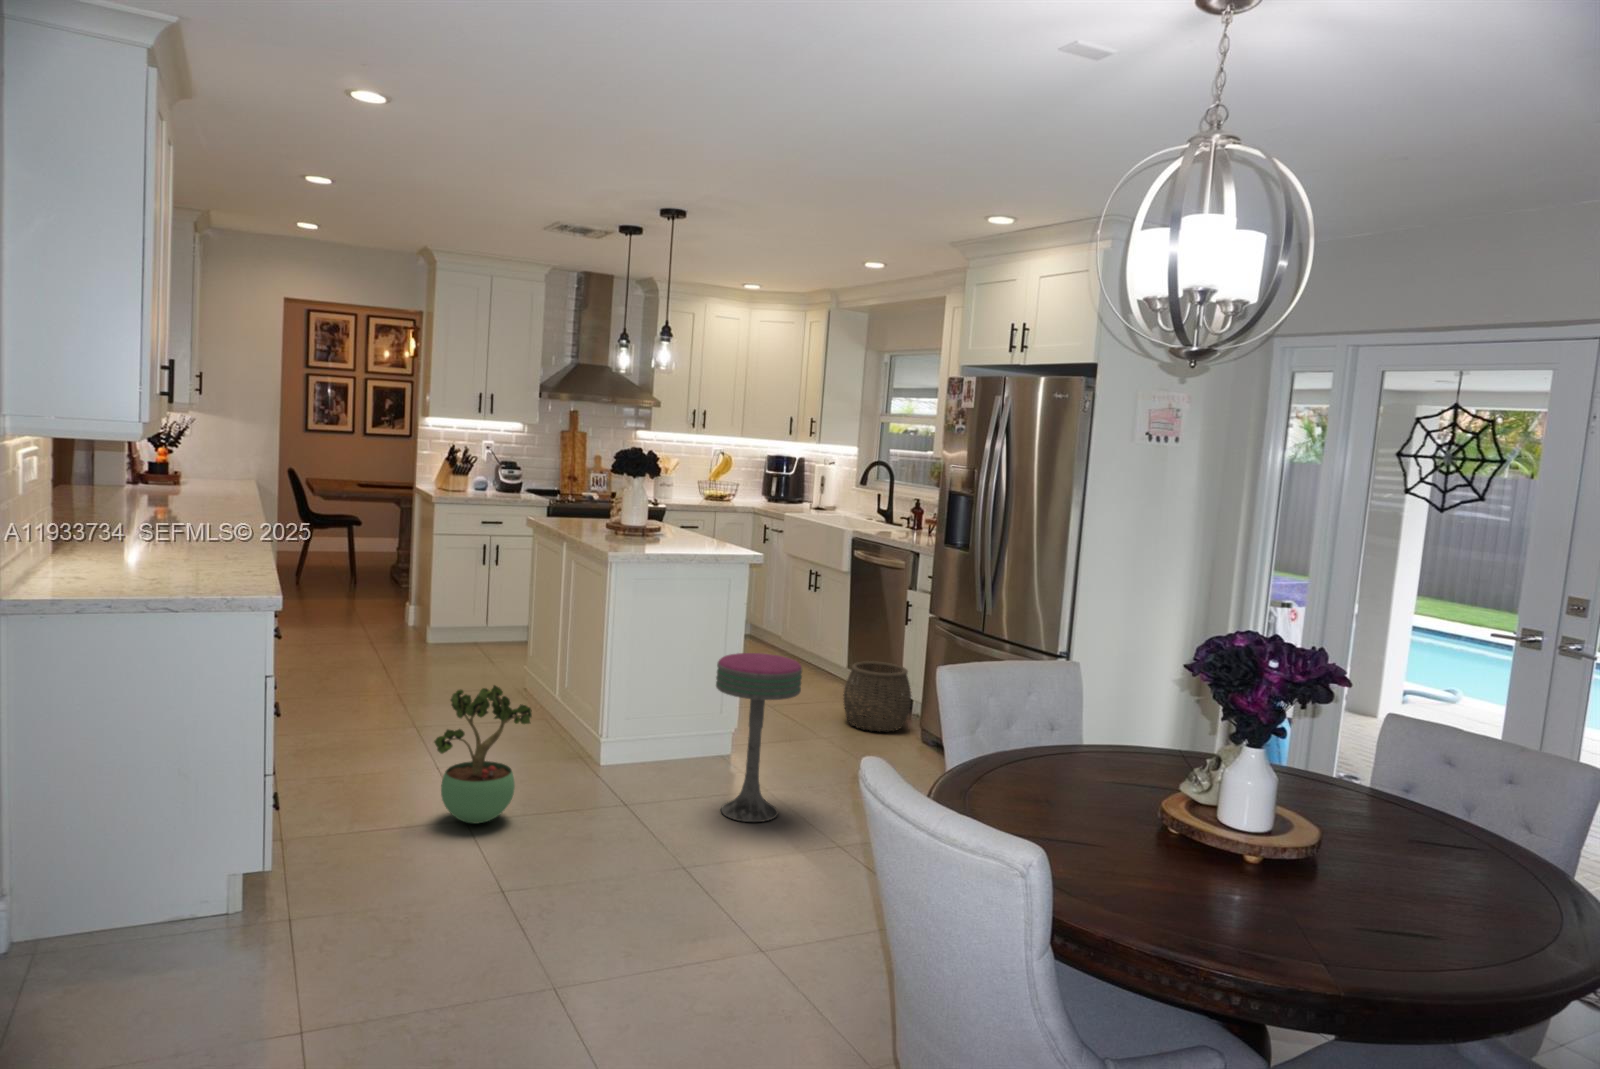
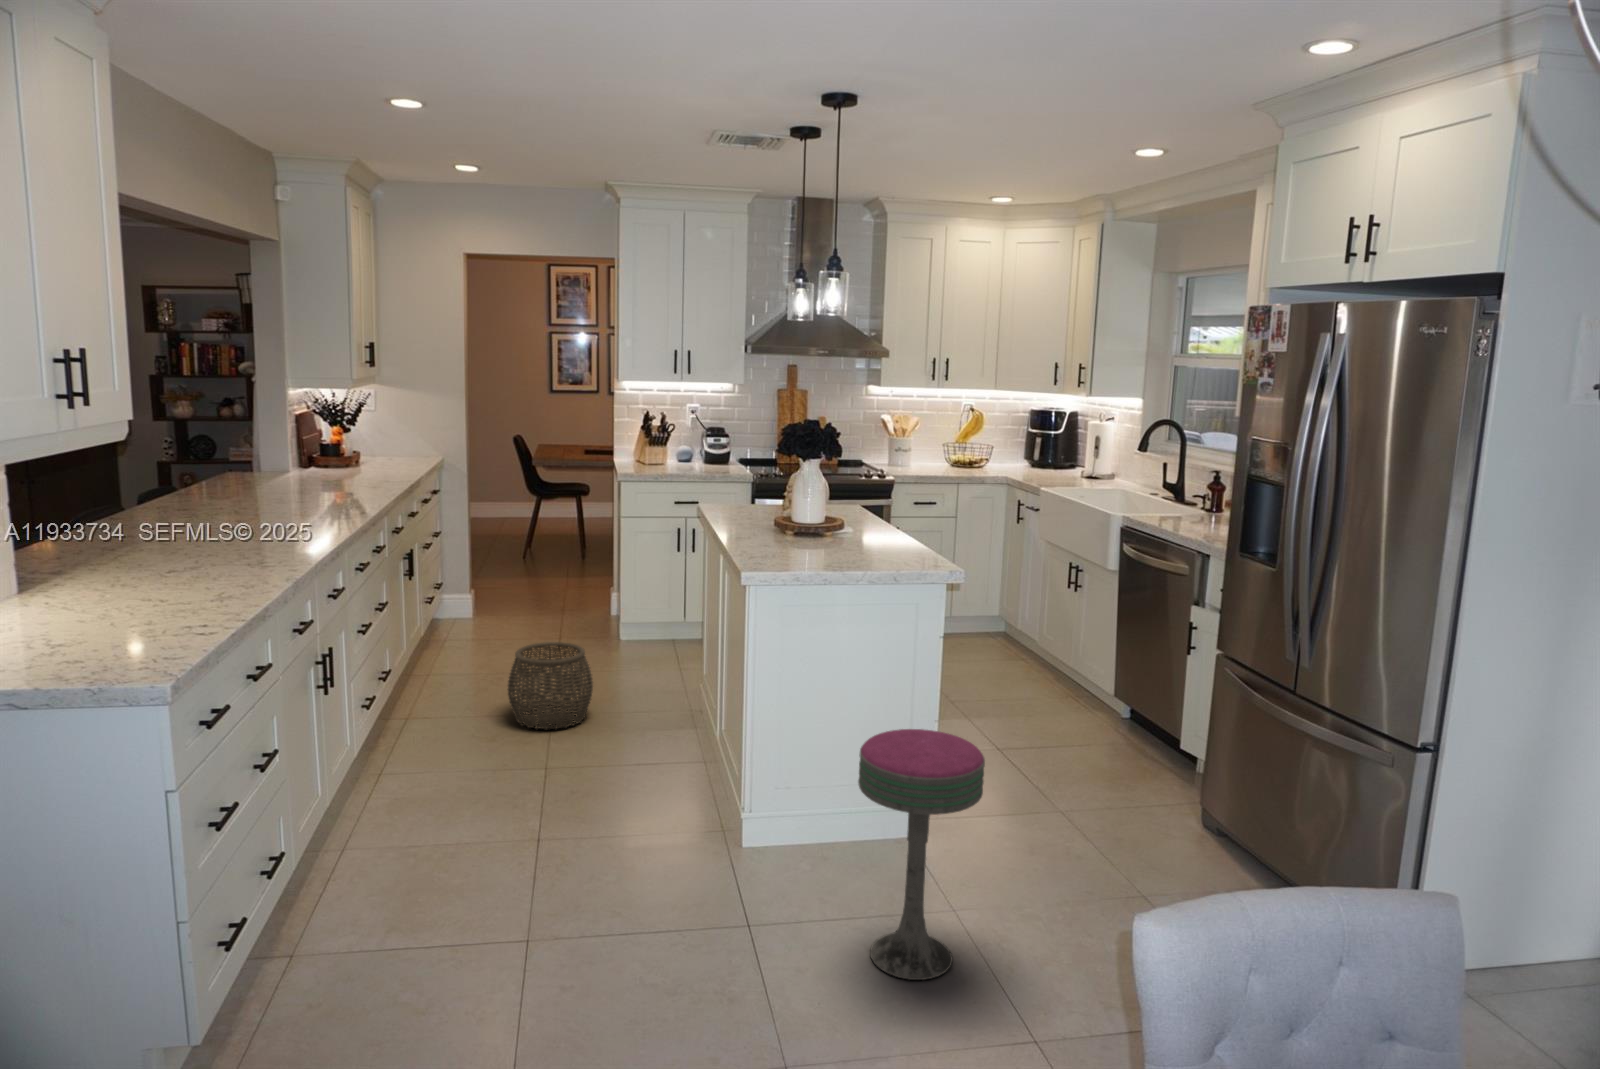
woven basket: present [843,661,911,732] -> present [508,642,593,730]
potted plant: present [434,685,532,823] -> none [476,772,601,950]

